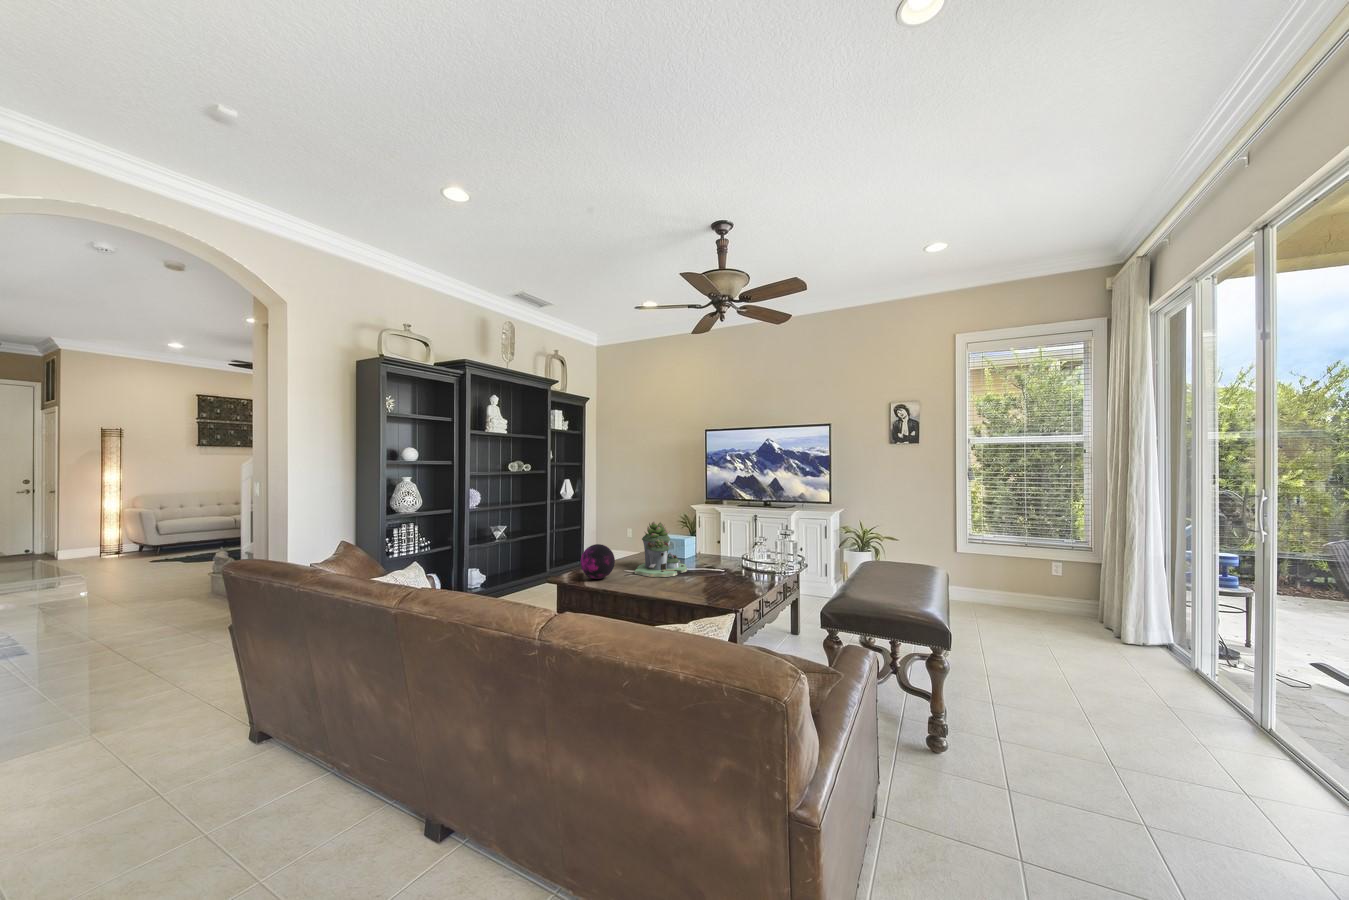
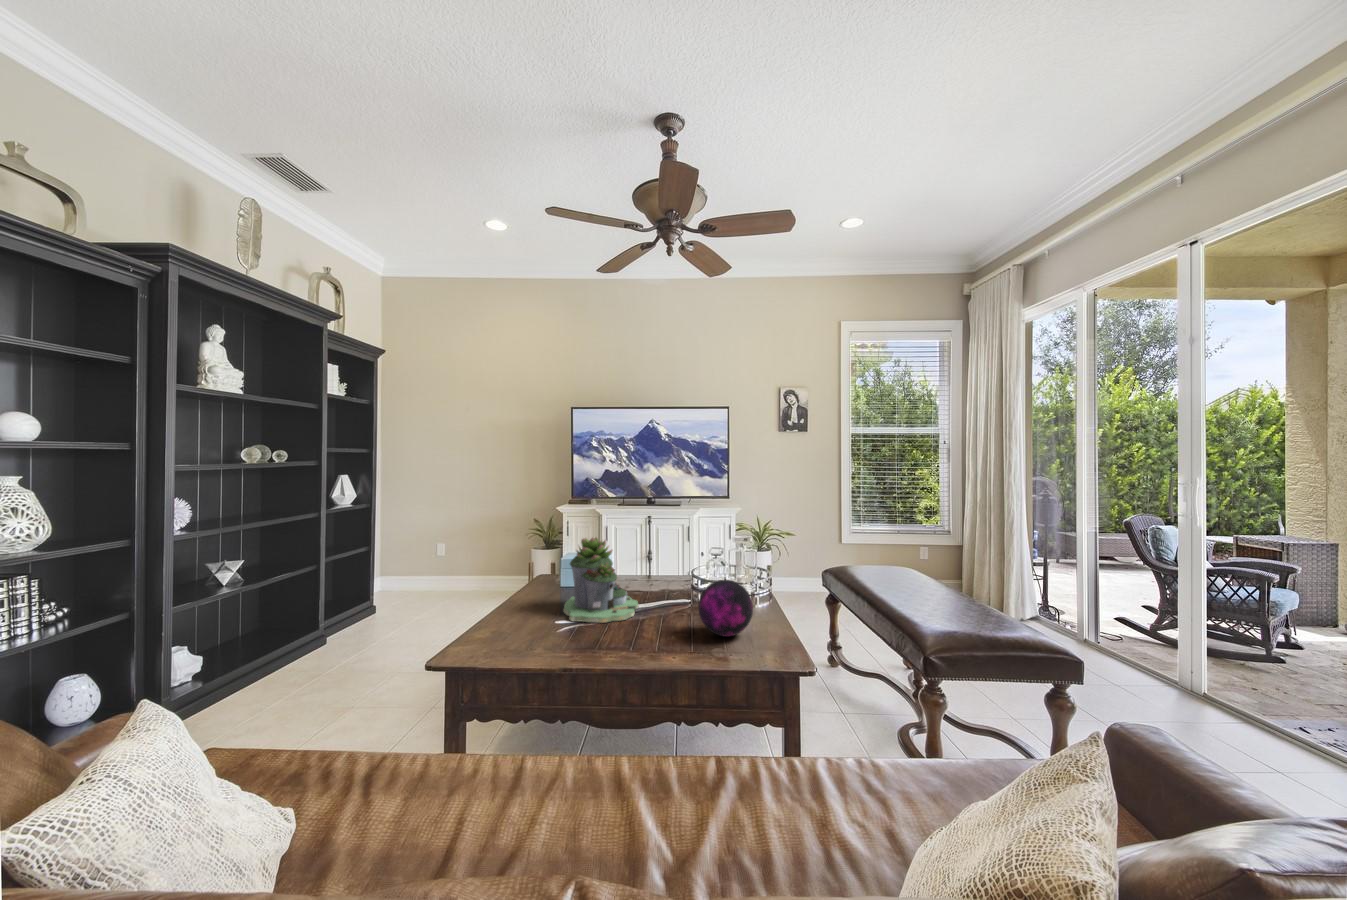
decorative orb: present [580,544,615,579] -> present [698,580,753,636]

